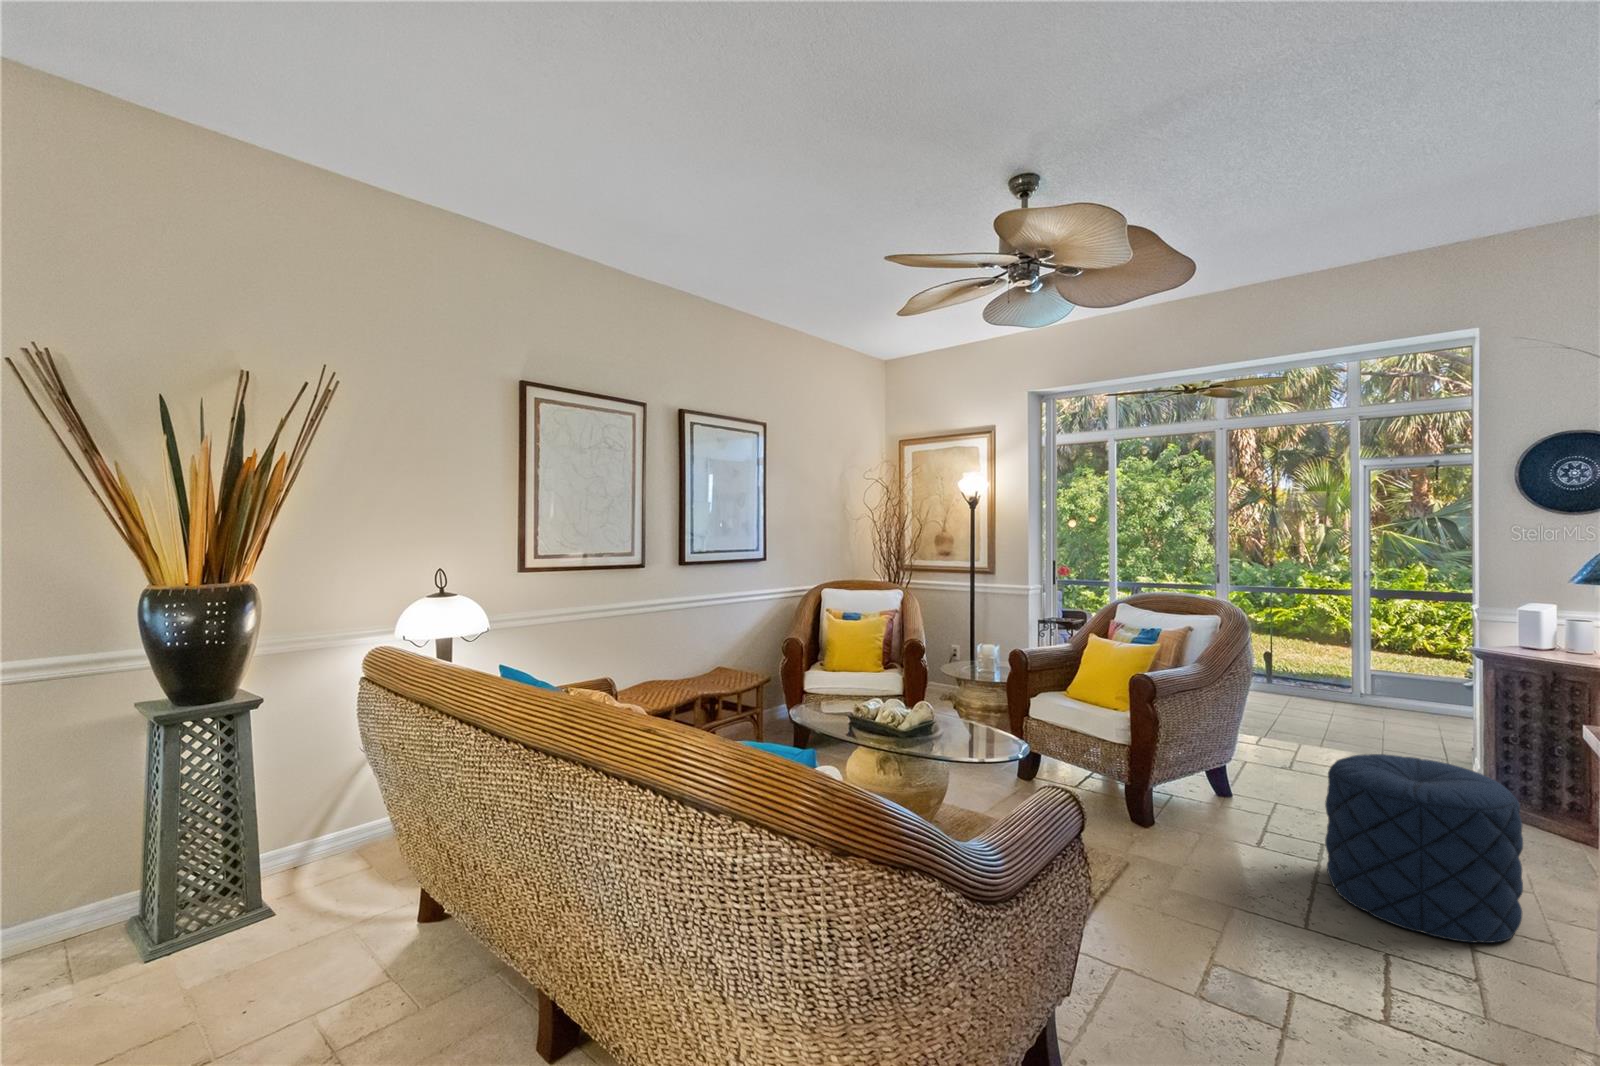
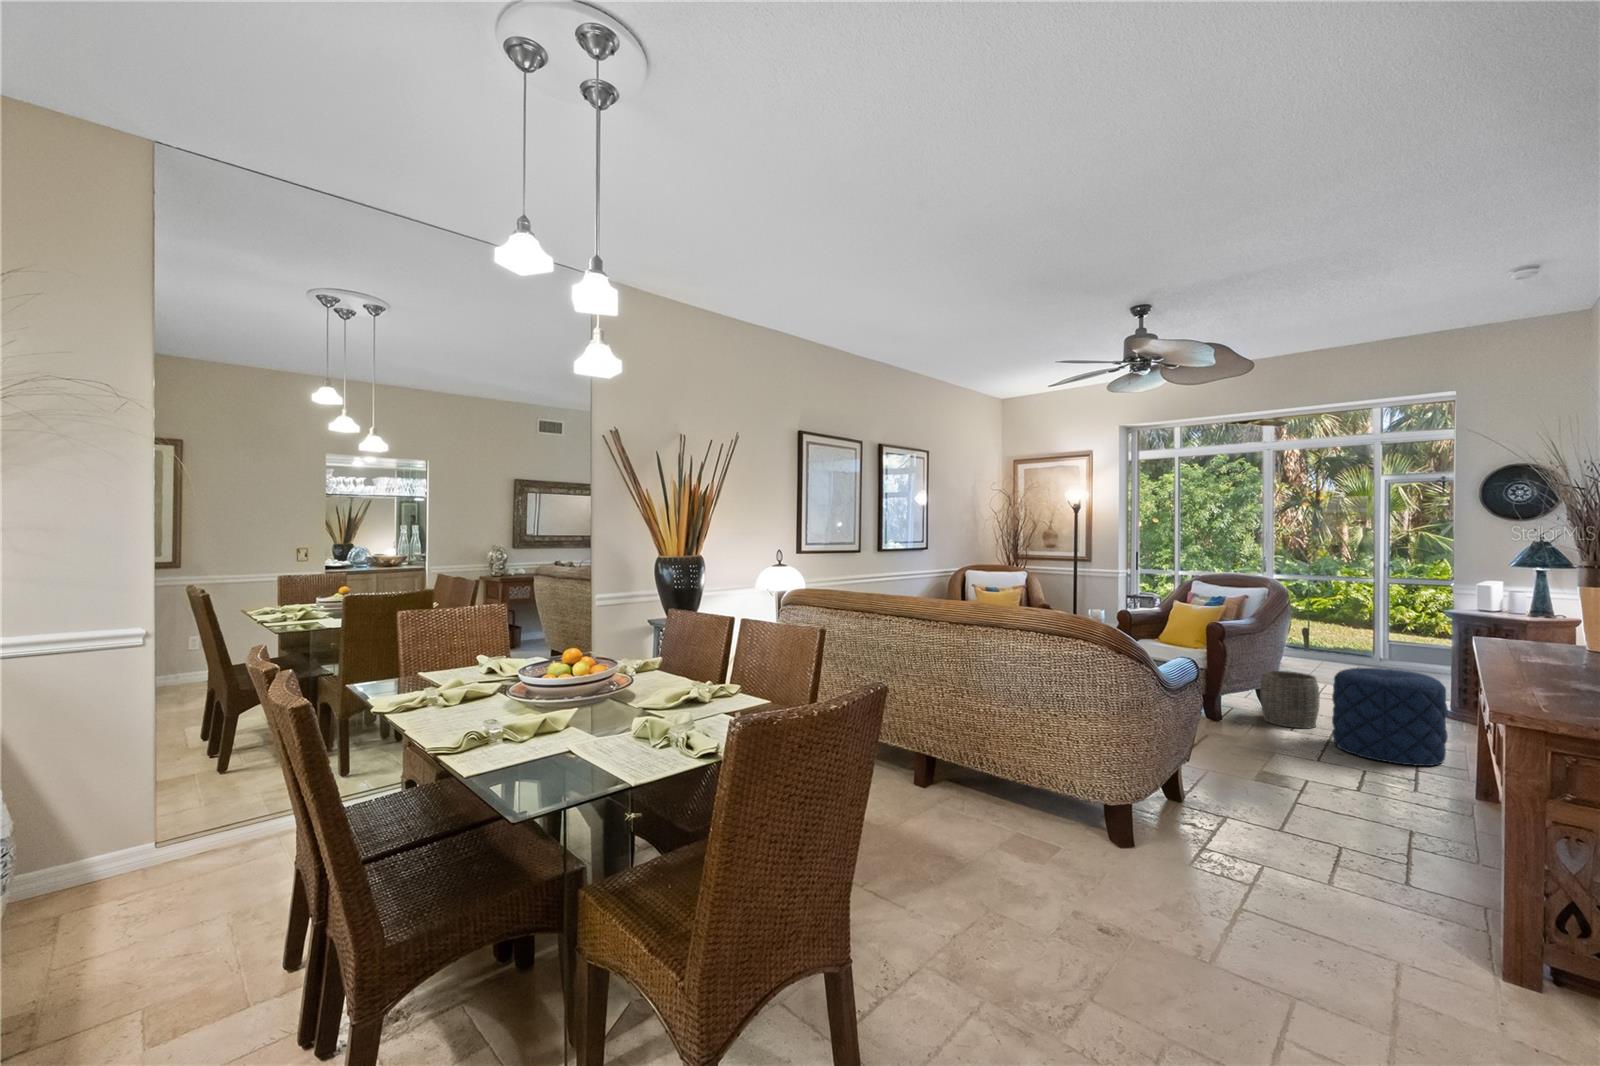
woven basket: none [1211,743,1300,841] -> present [1260,671,1320,728]

